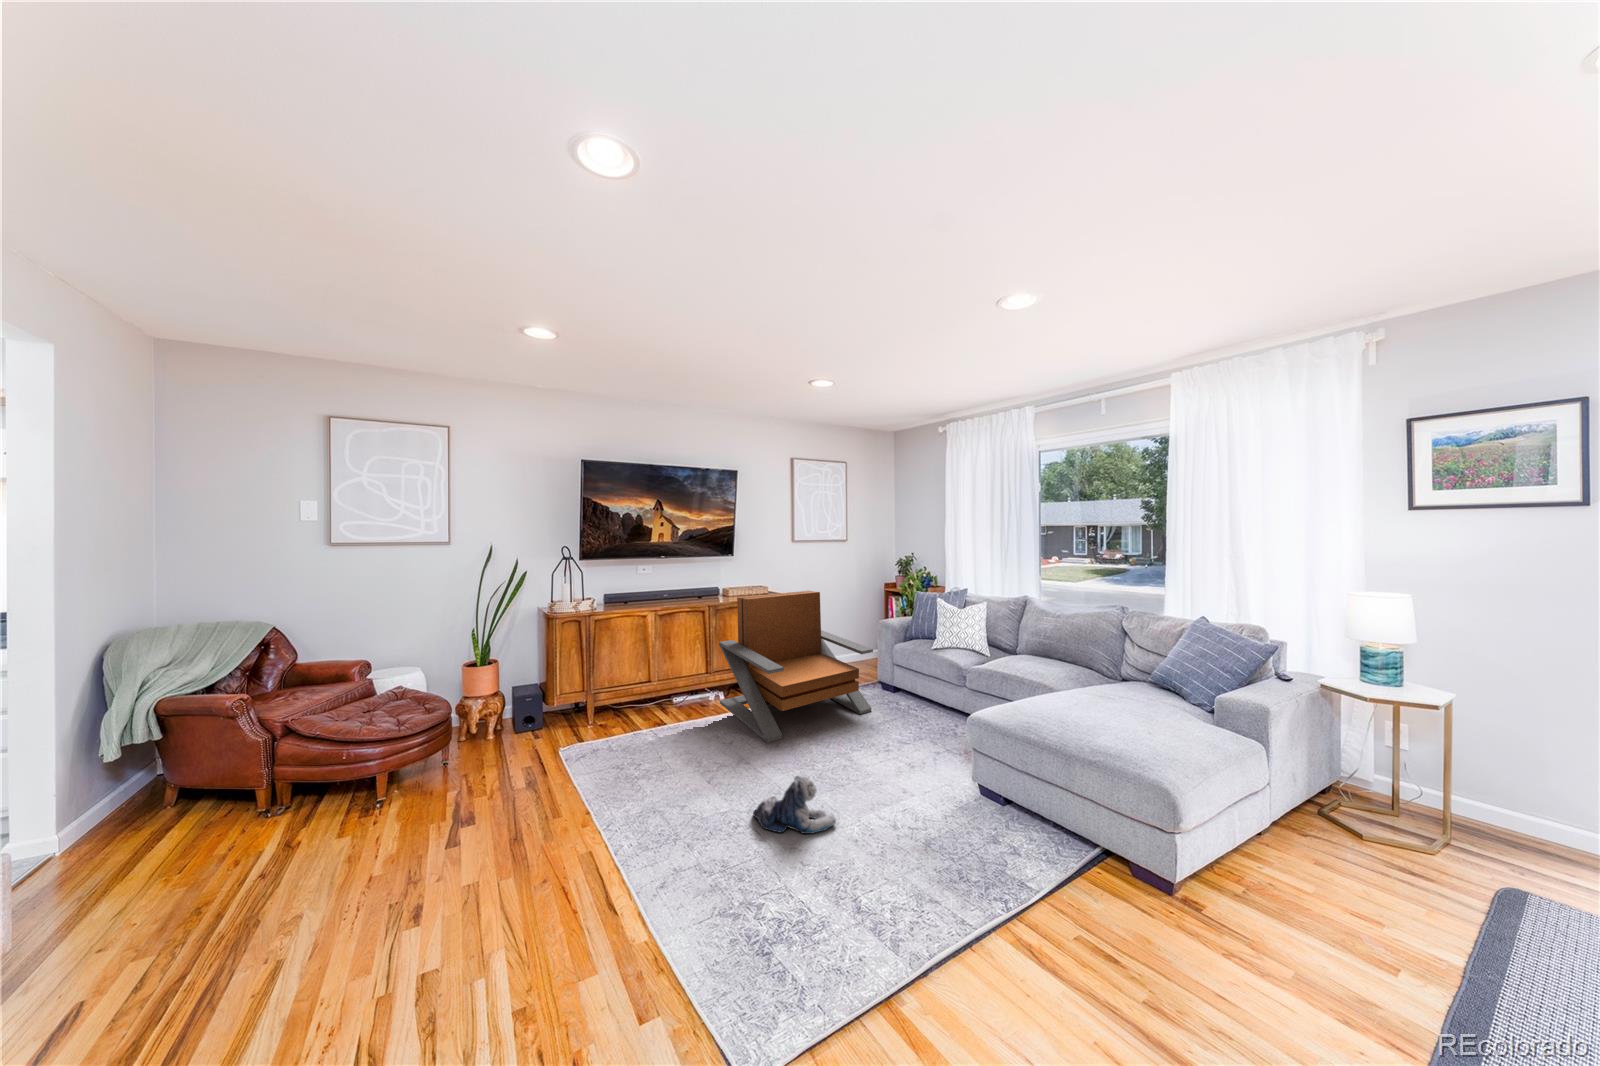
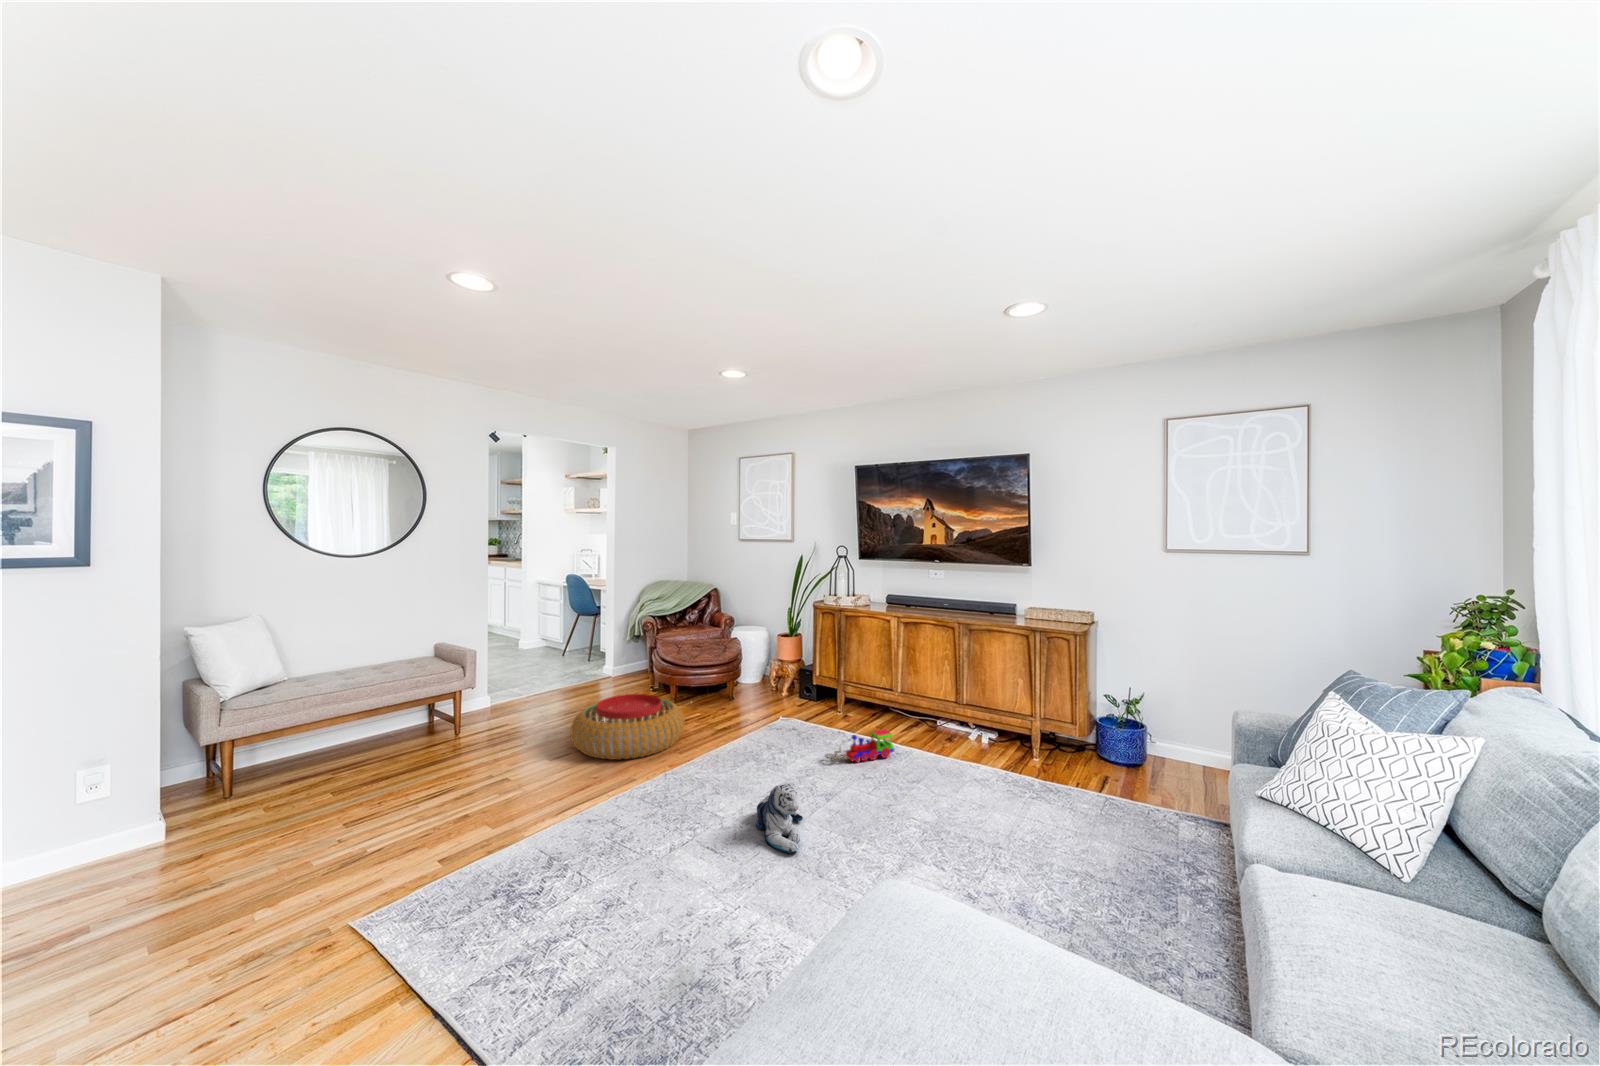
lounge chair: present [719,591,873,743] -> none [905,614,1117,837]
toy train: none [688,710,720,757] -> present [825,729,894,763]
pouf: none [306,800,541,974] -> present [570,694,685,760]

